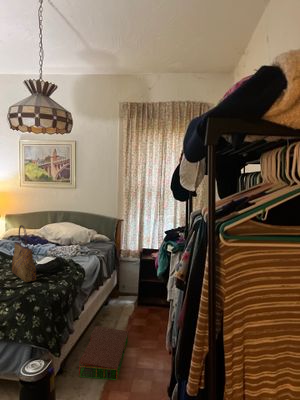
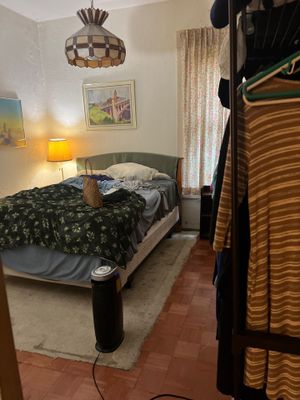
storage bin: present [79,326,128,380] -> none [143,252,189,294]

